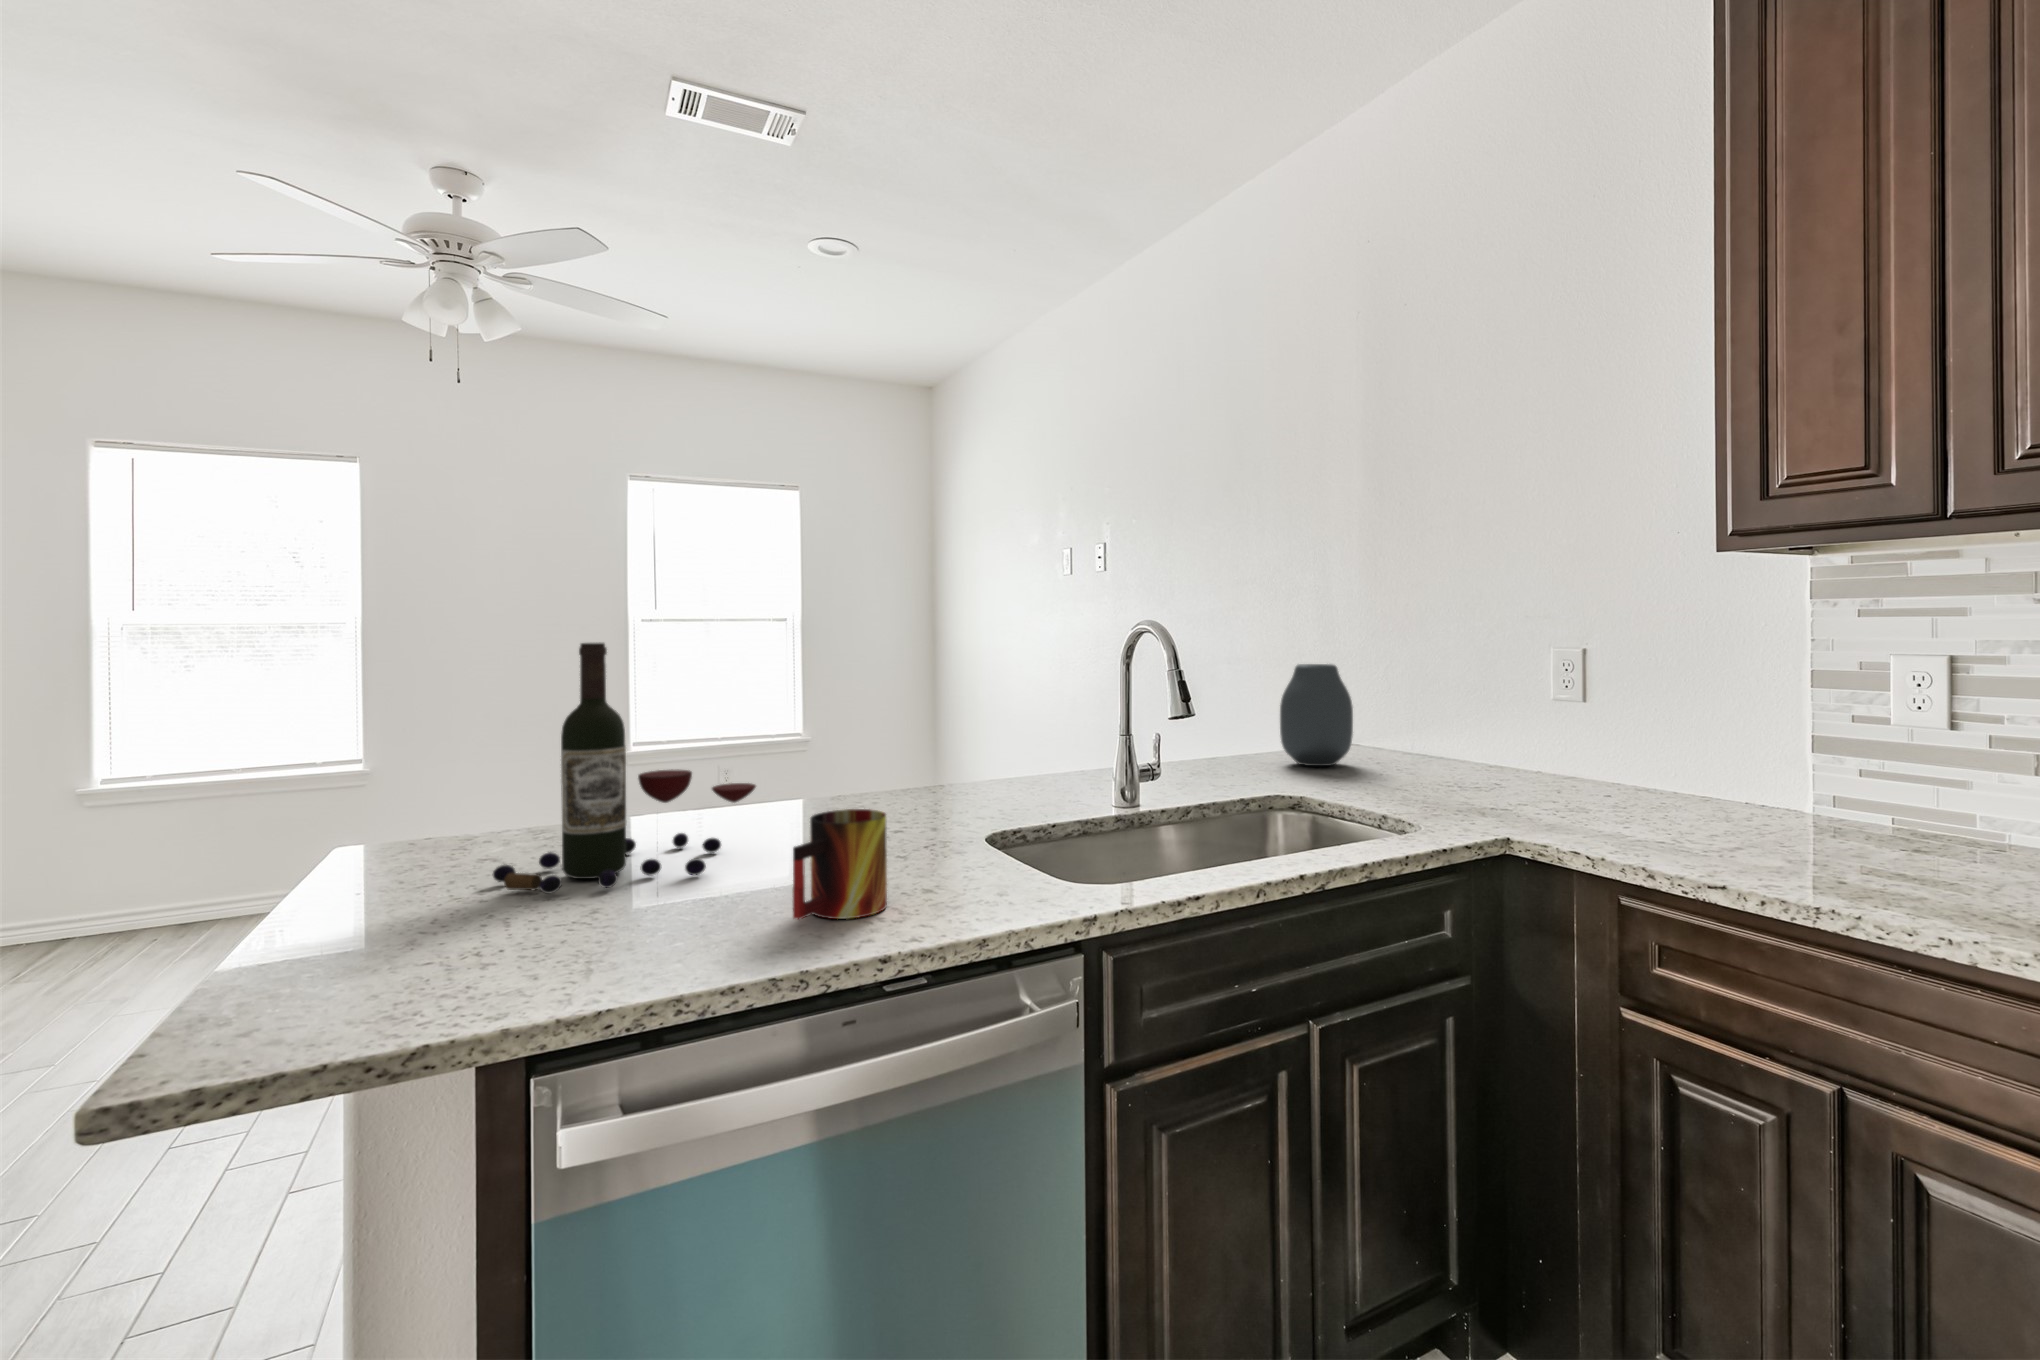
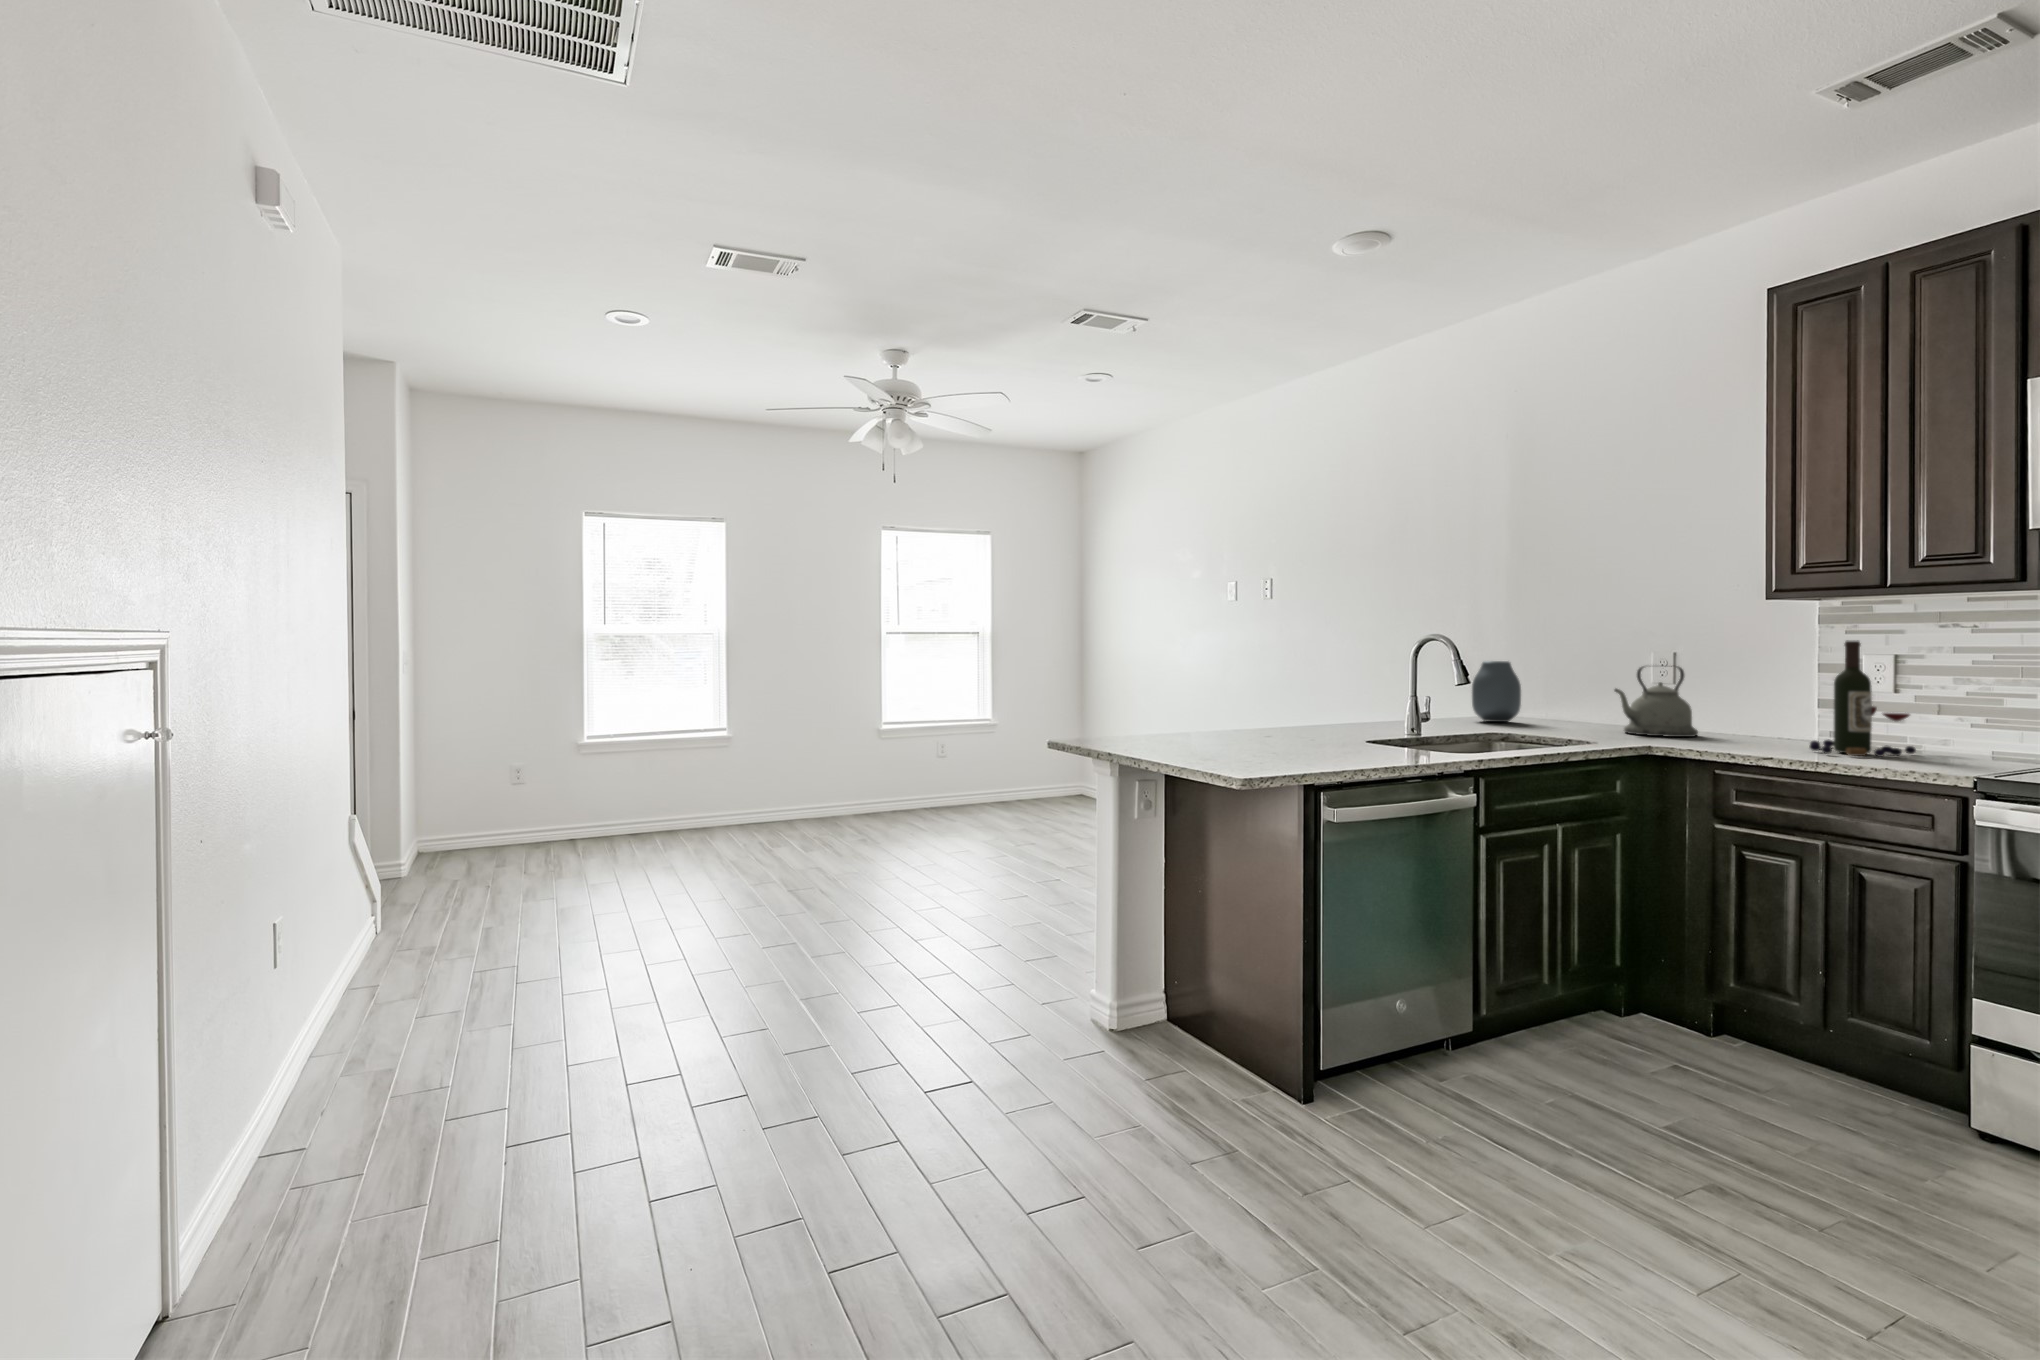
wine bottle: present [493,643,756,893] -> present [1810,640,1916,757]
kettle: none [1469,674,1611,806] -> present [1615,666,1698,737]
mug: present [793,809,887,919] -> none [1351,714,1386,757]

